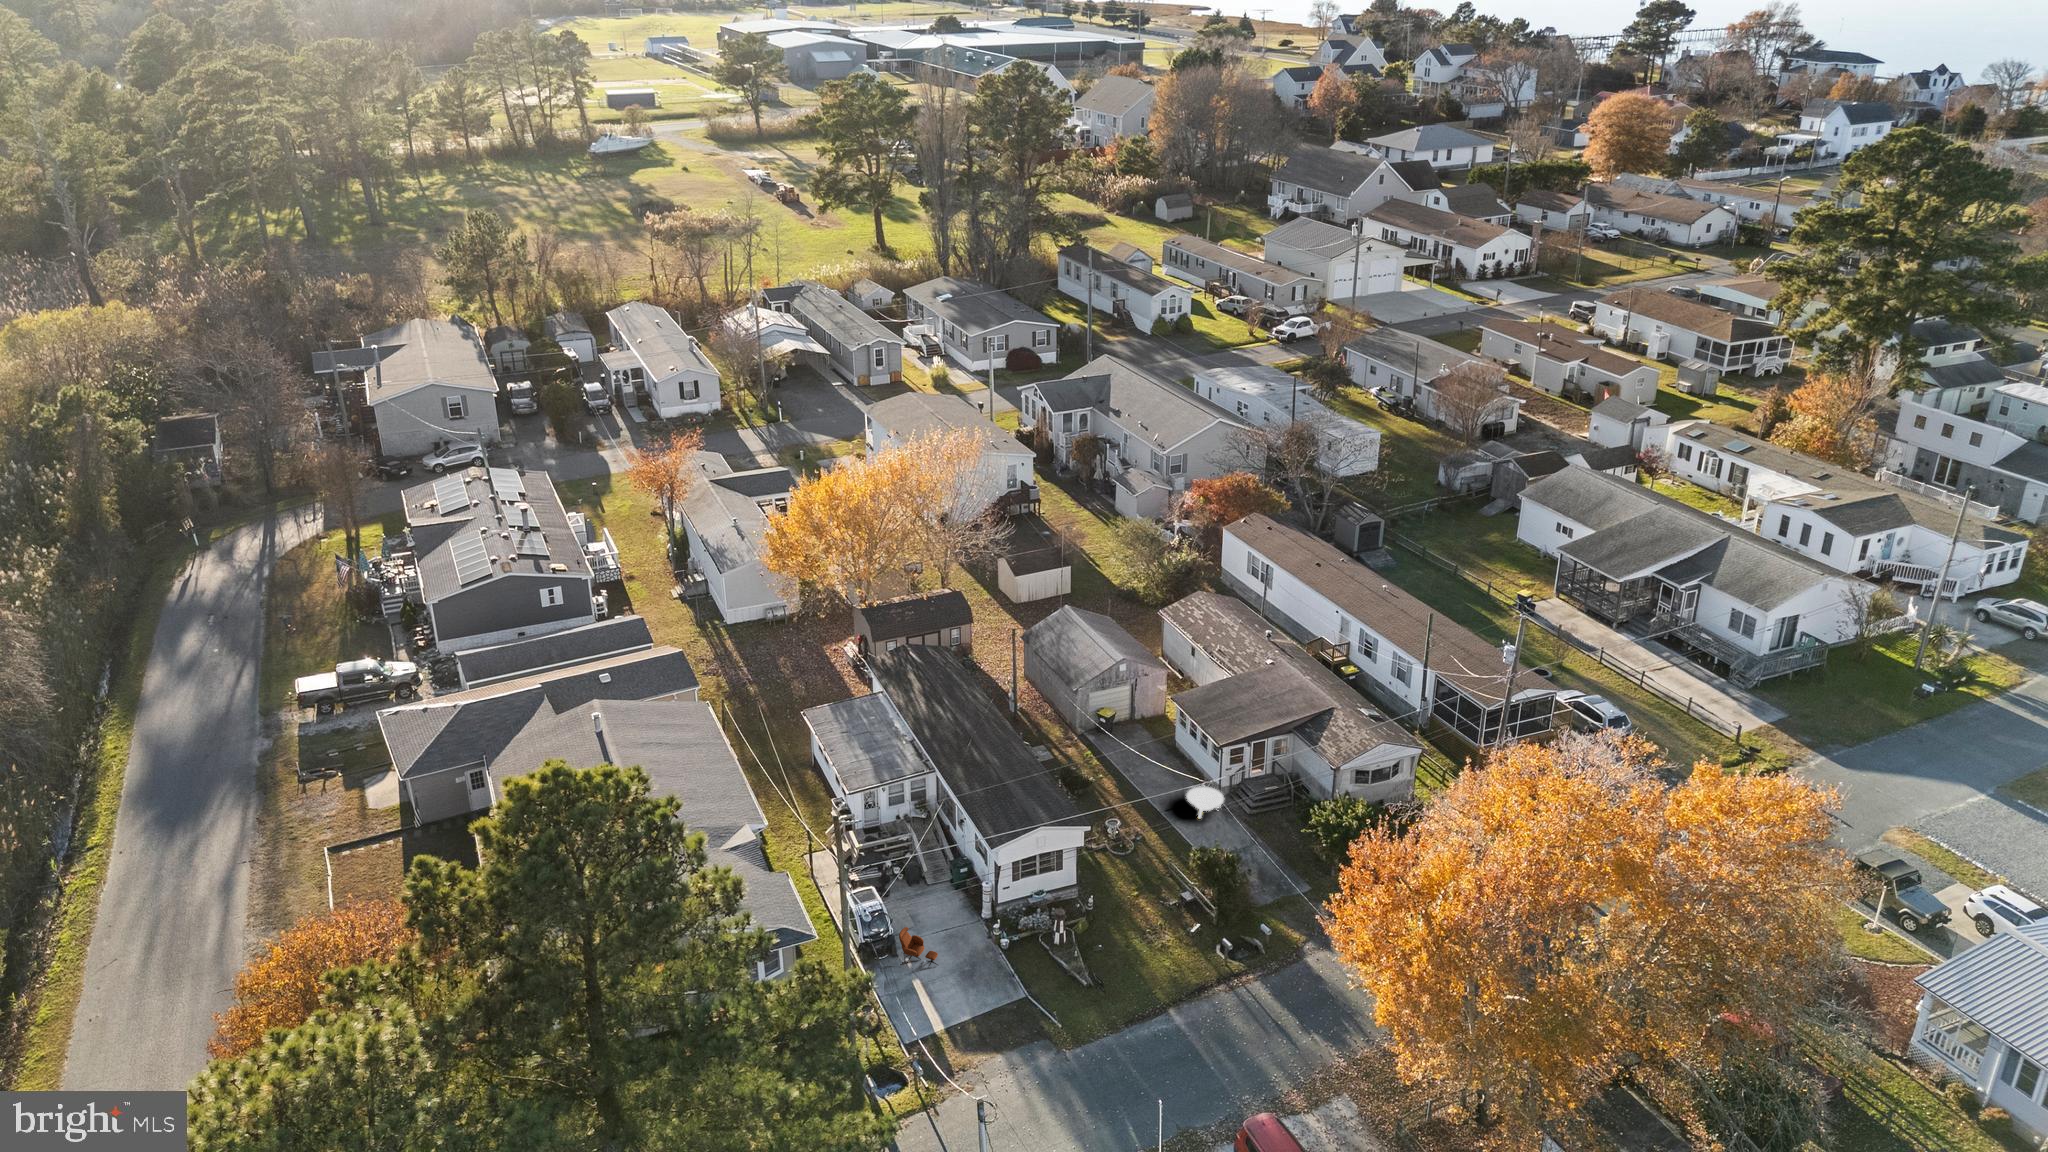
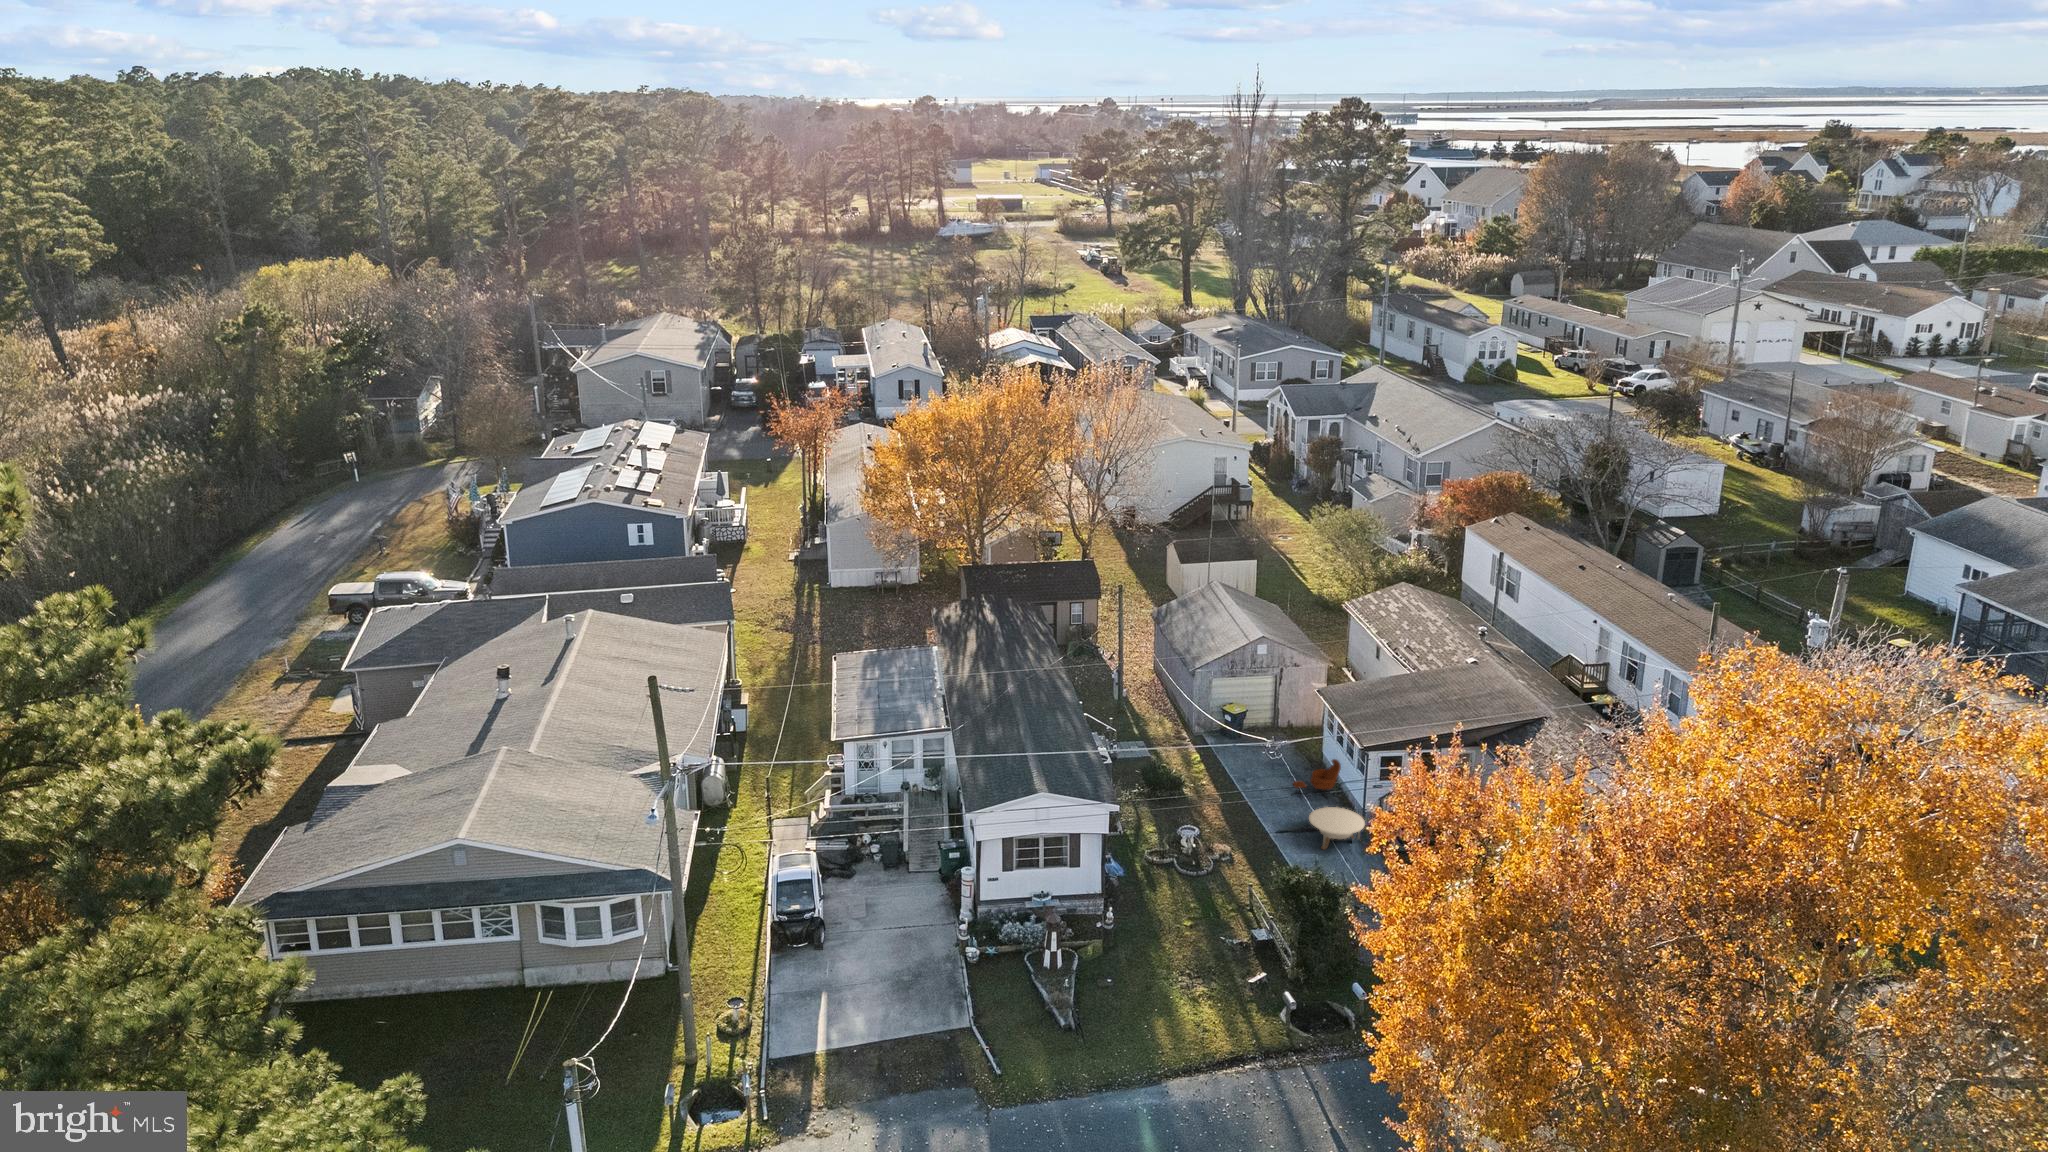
lounge chair: present [899,927,938,966] -> present [1293,759,1341,794]

